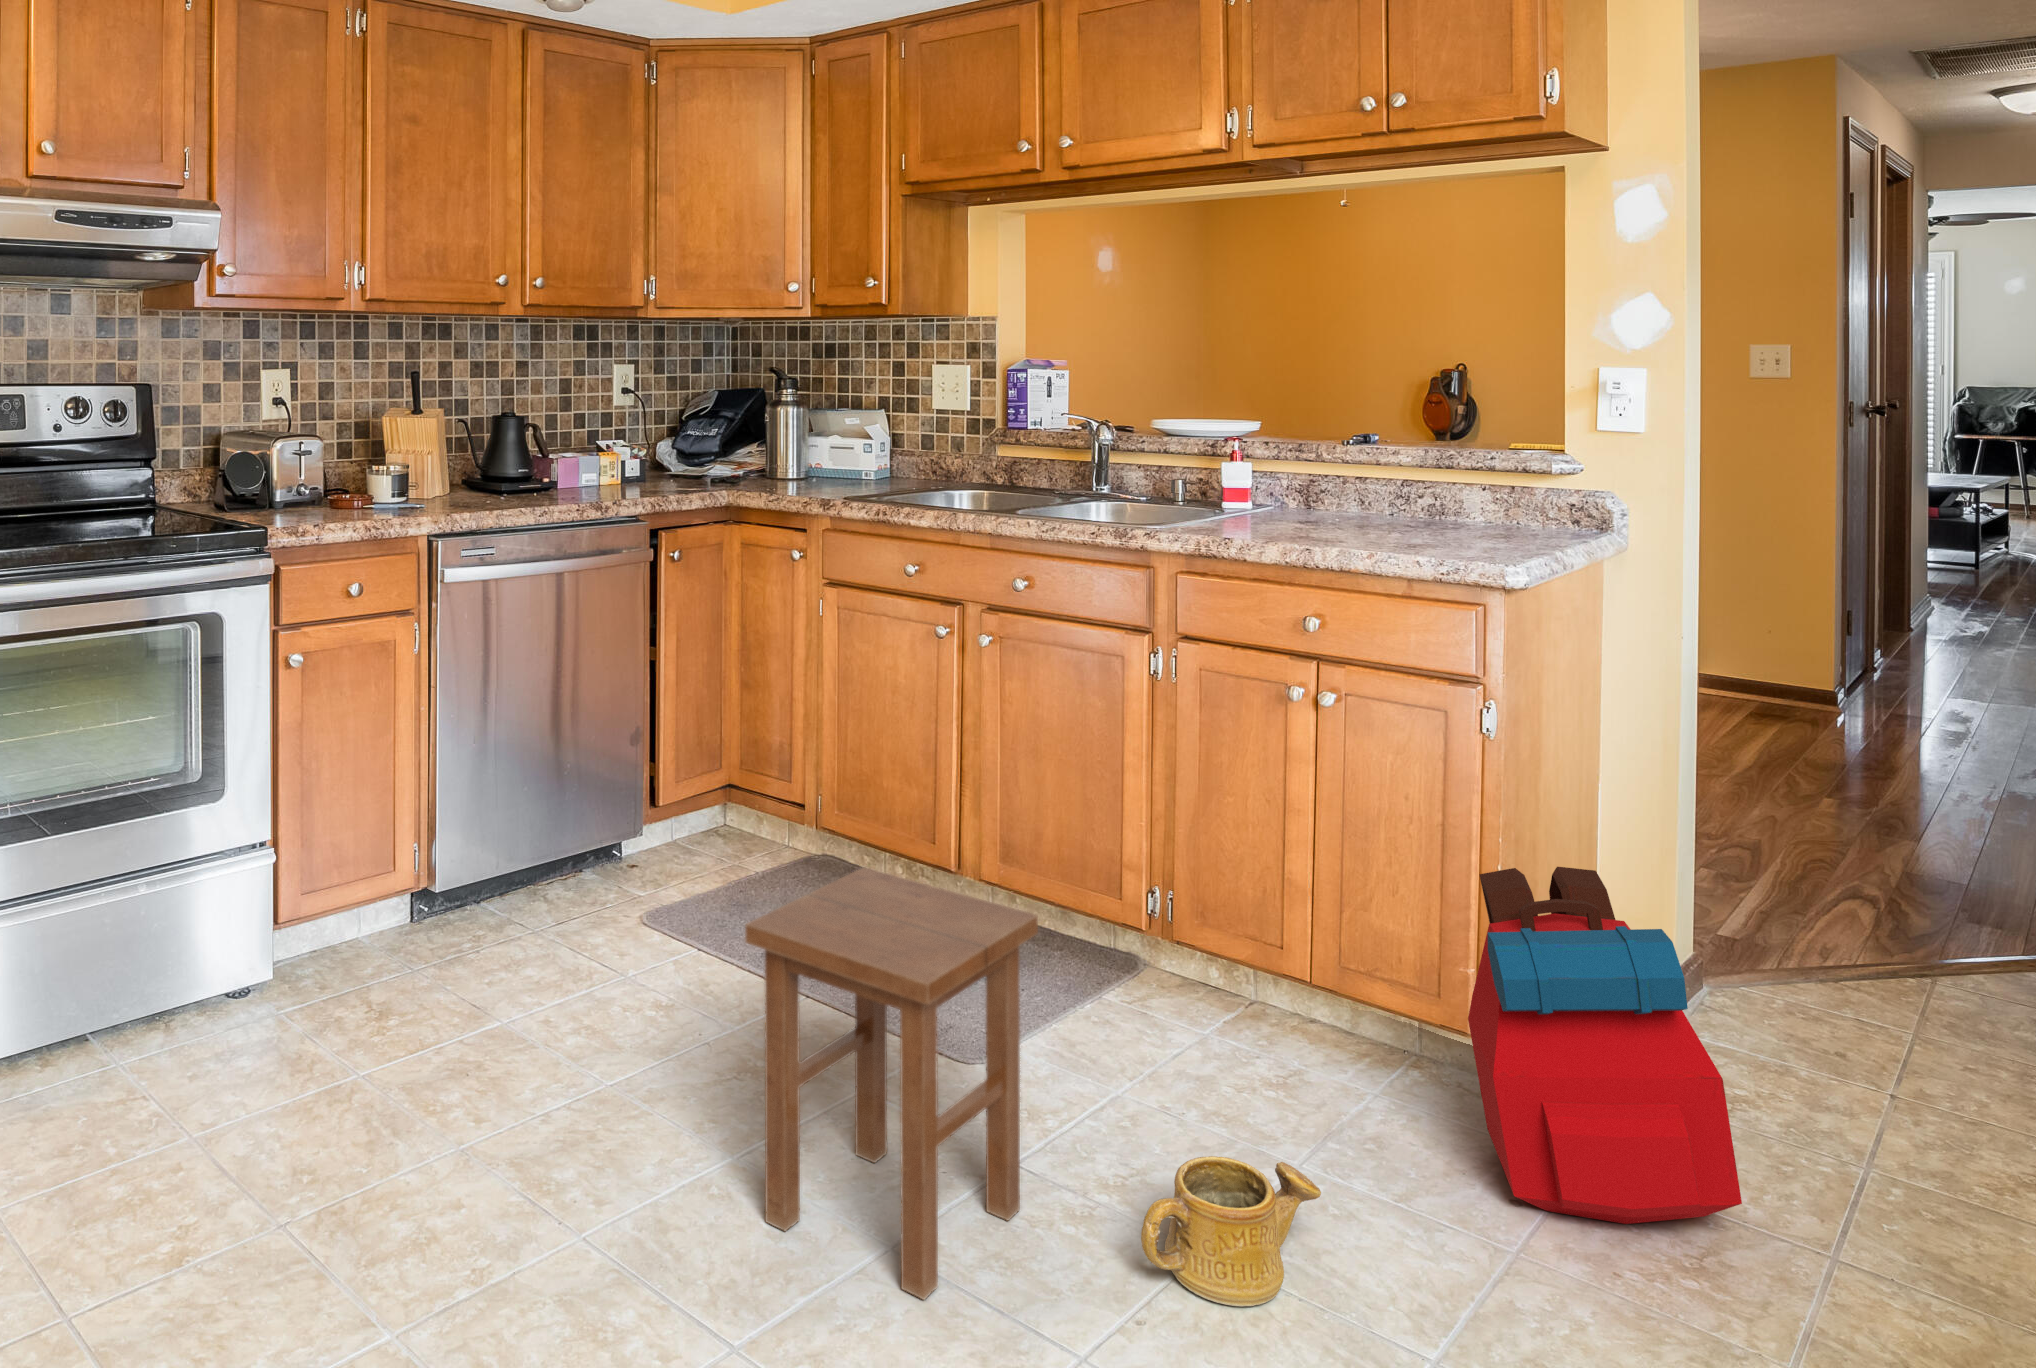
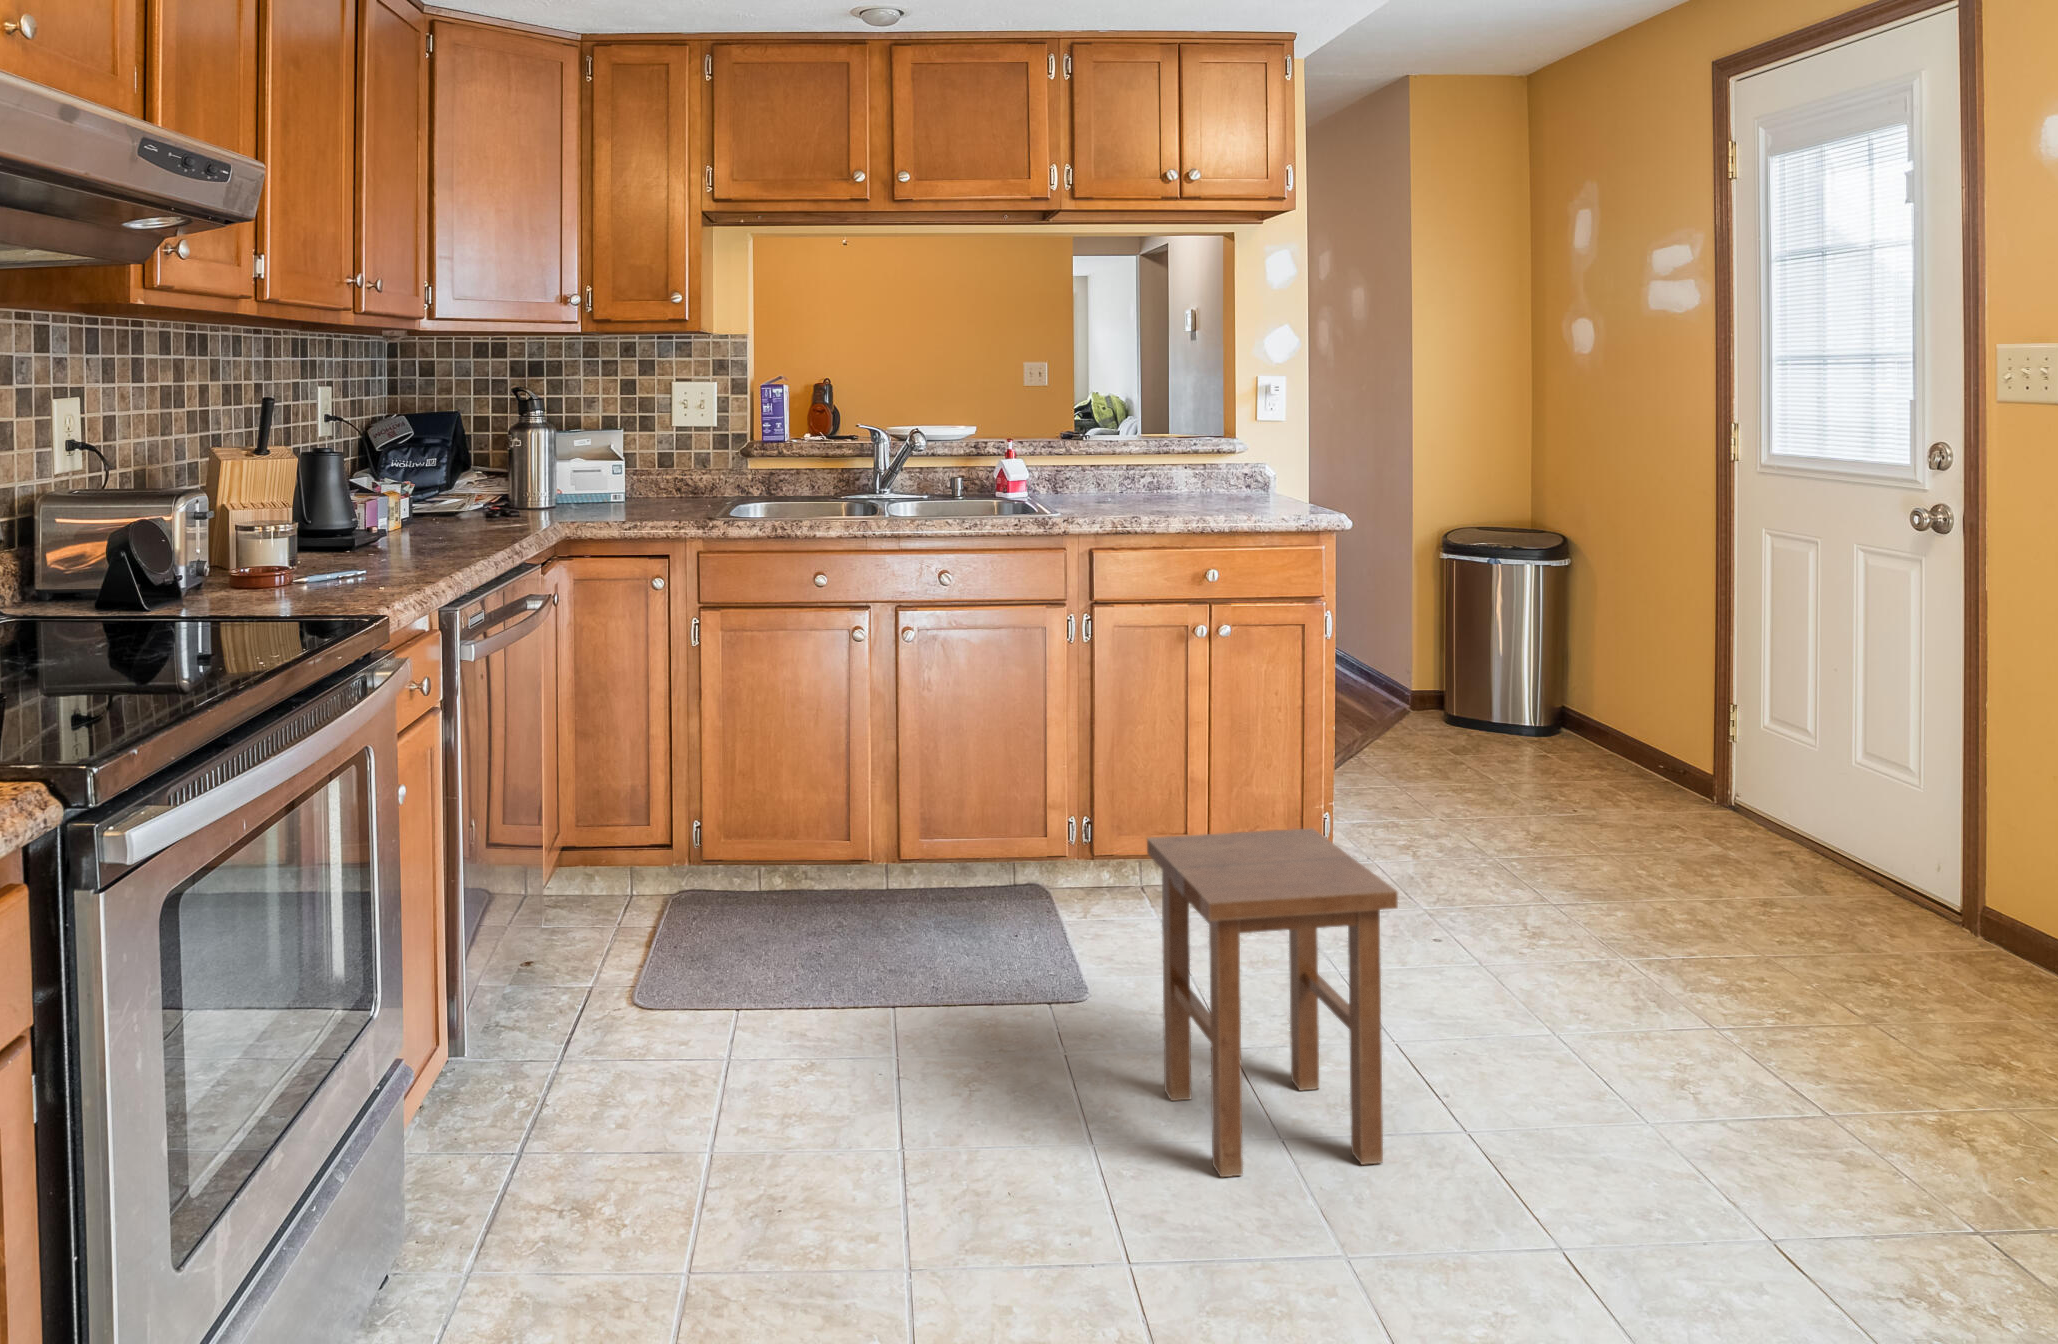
backpack: present [1468,867,1742,1224] -> none [1361,714,1550,943]
watering can: present [1141,1156,1321,1307] -> none [1401,960,1491,1073]

